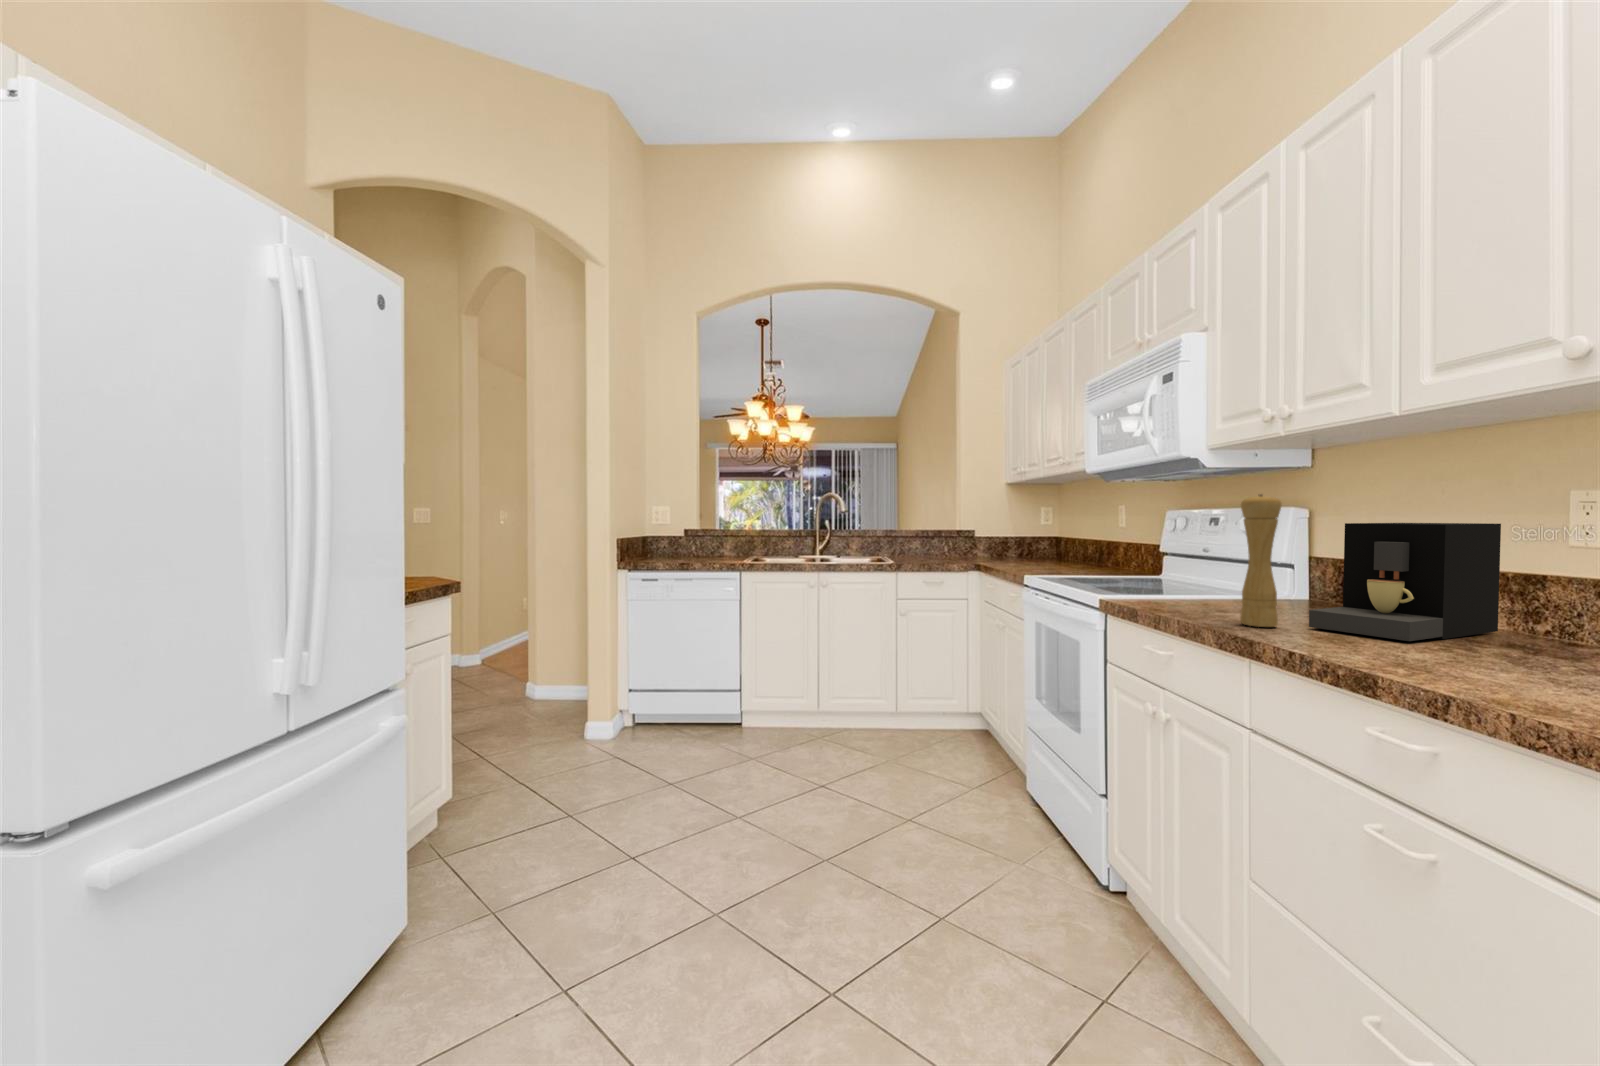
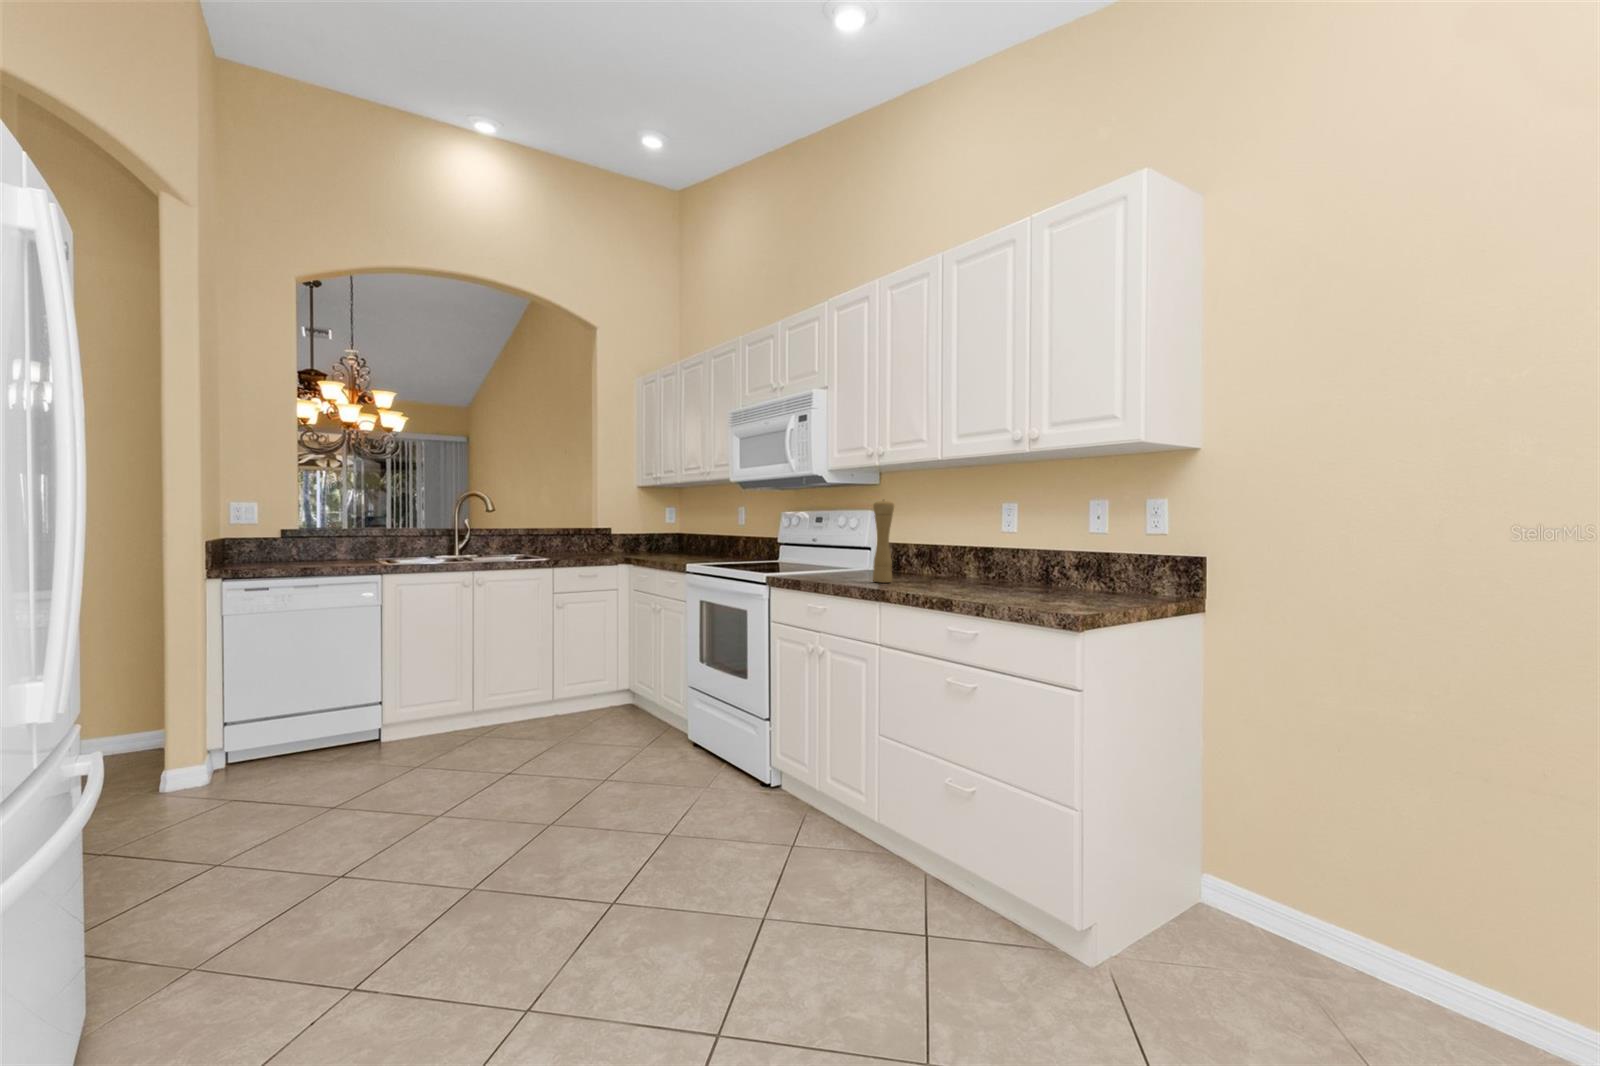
coffee maker: present [1309,523,1501,641] -> none [905,519,975,584]

